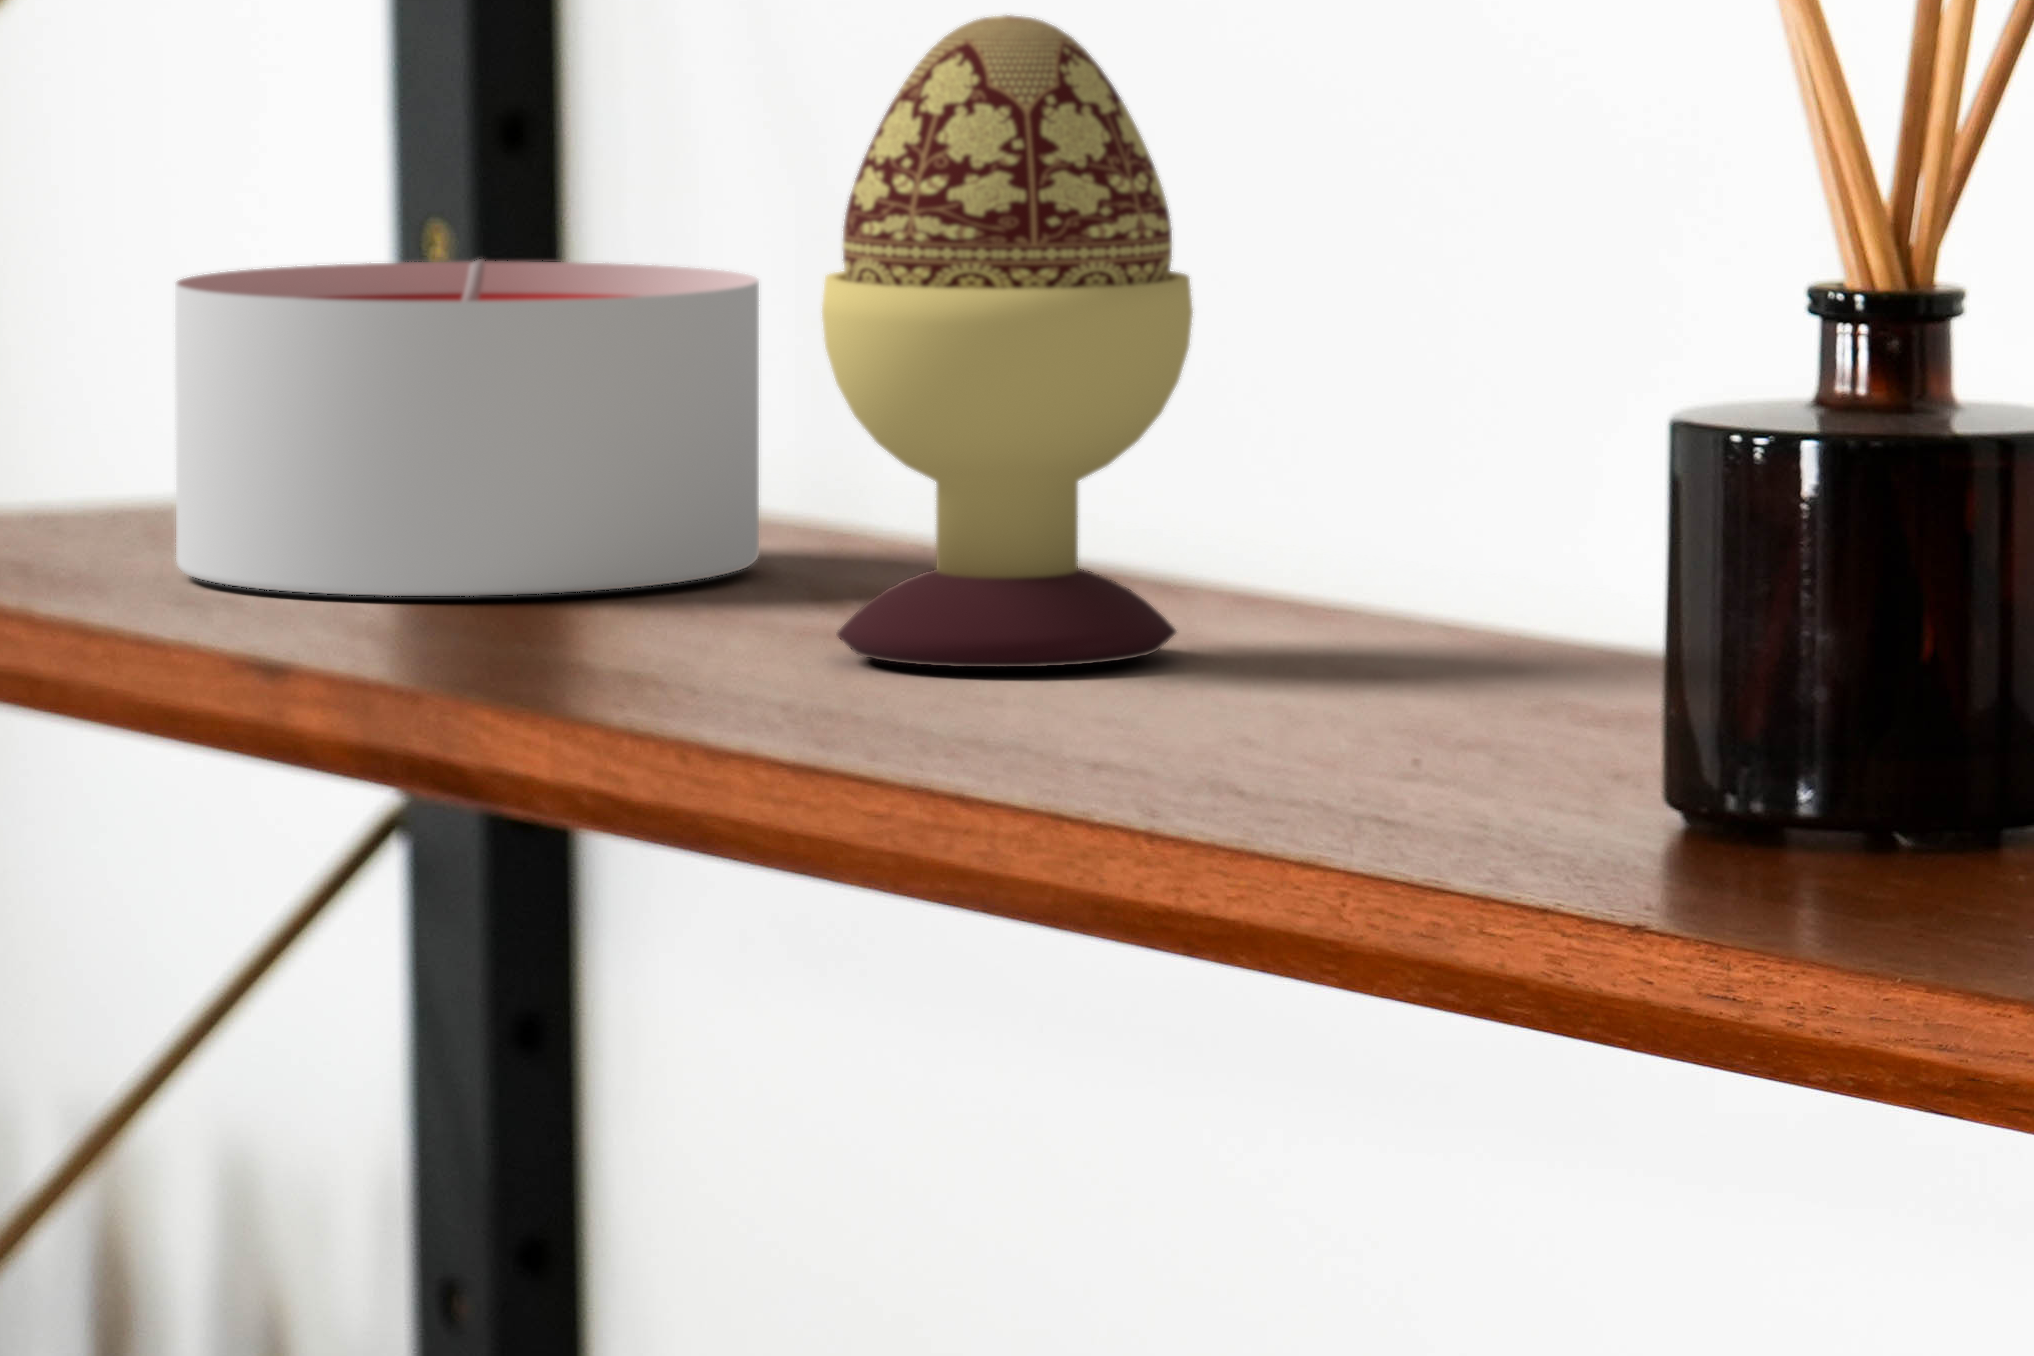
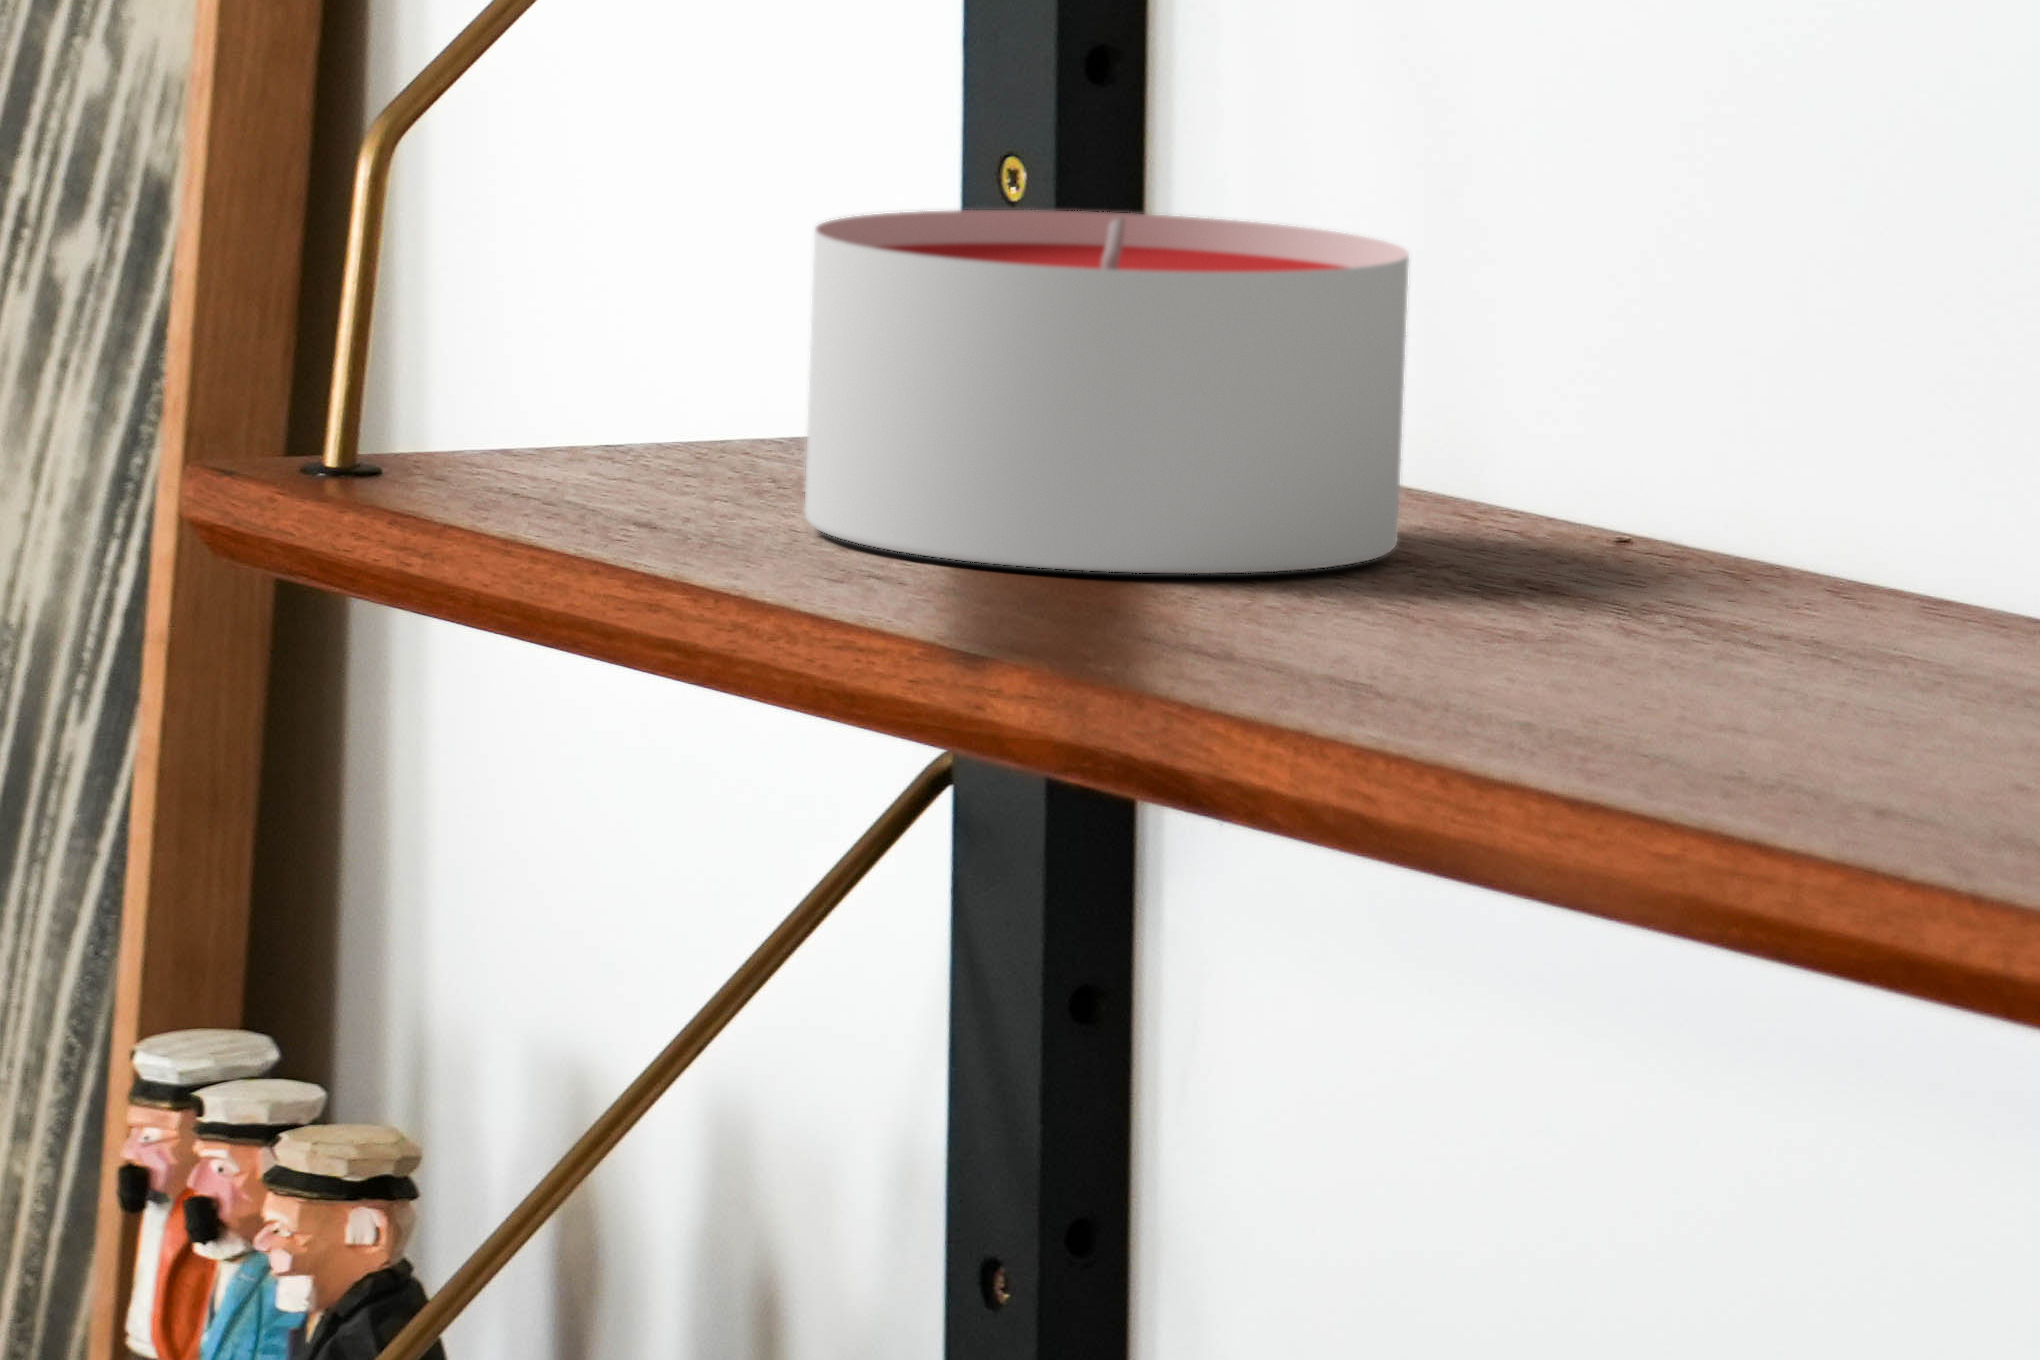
decorative egg: present [822,15,1193,667] -> none [1544,18,1928,690]

